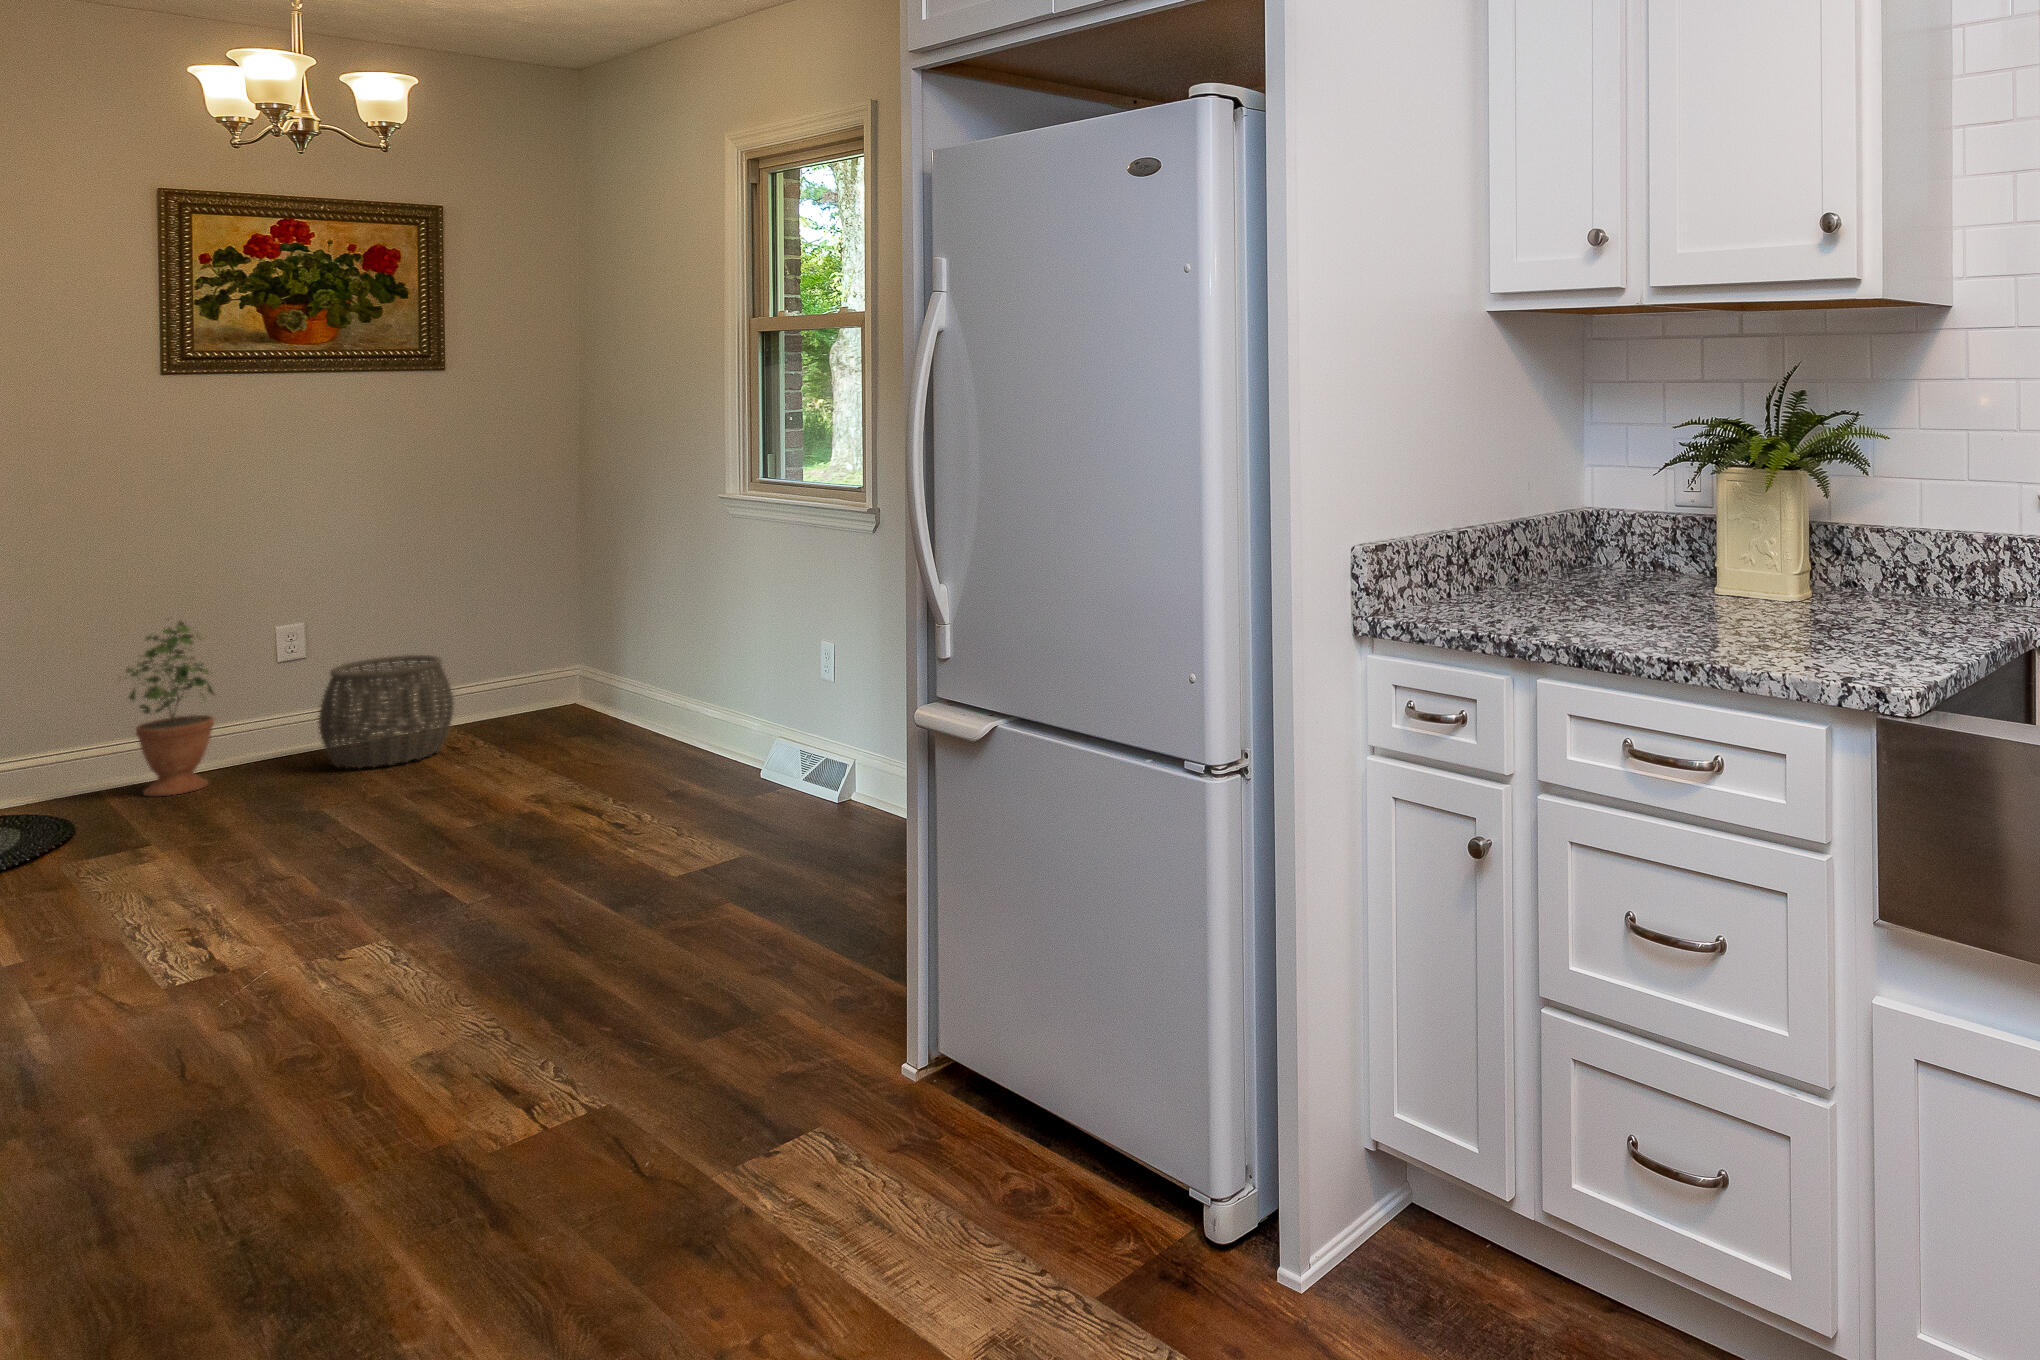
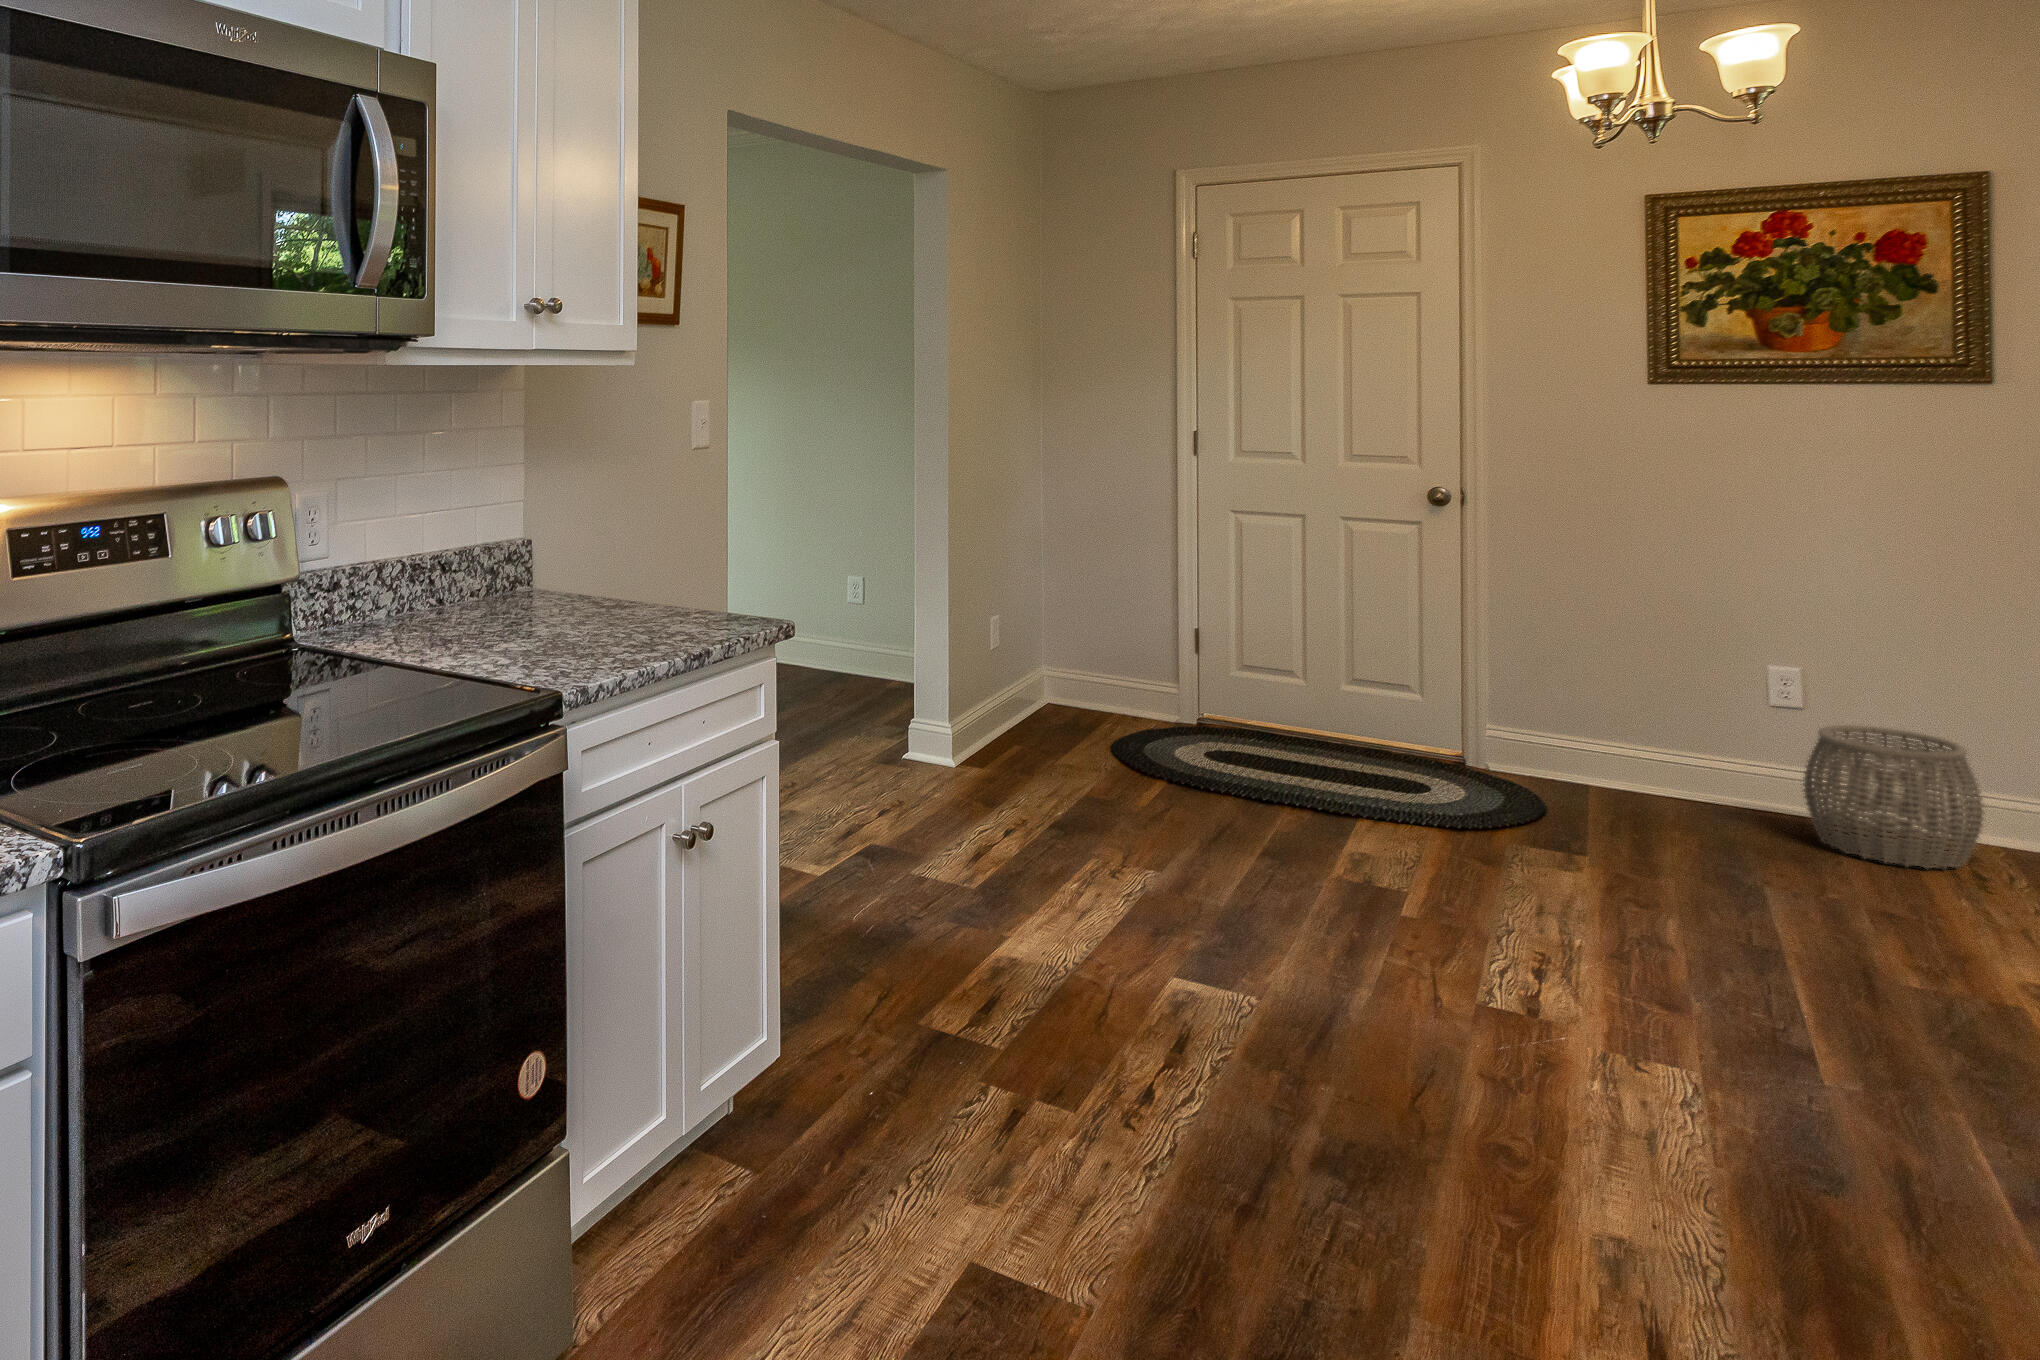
potted plant: present [119,619,214,796] -> none [1597,632,1693,817]

